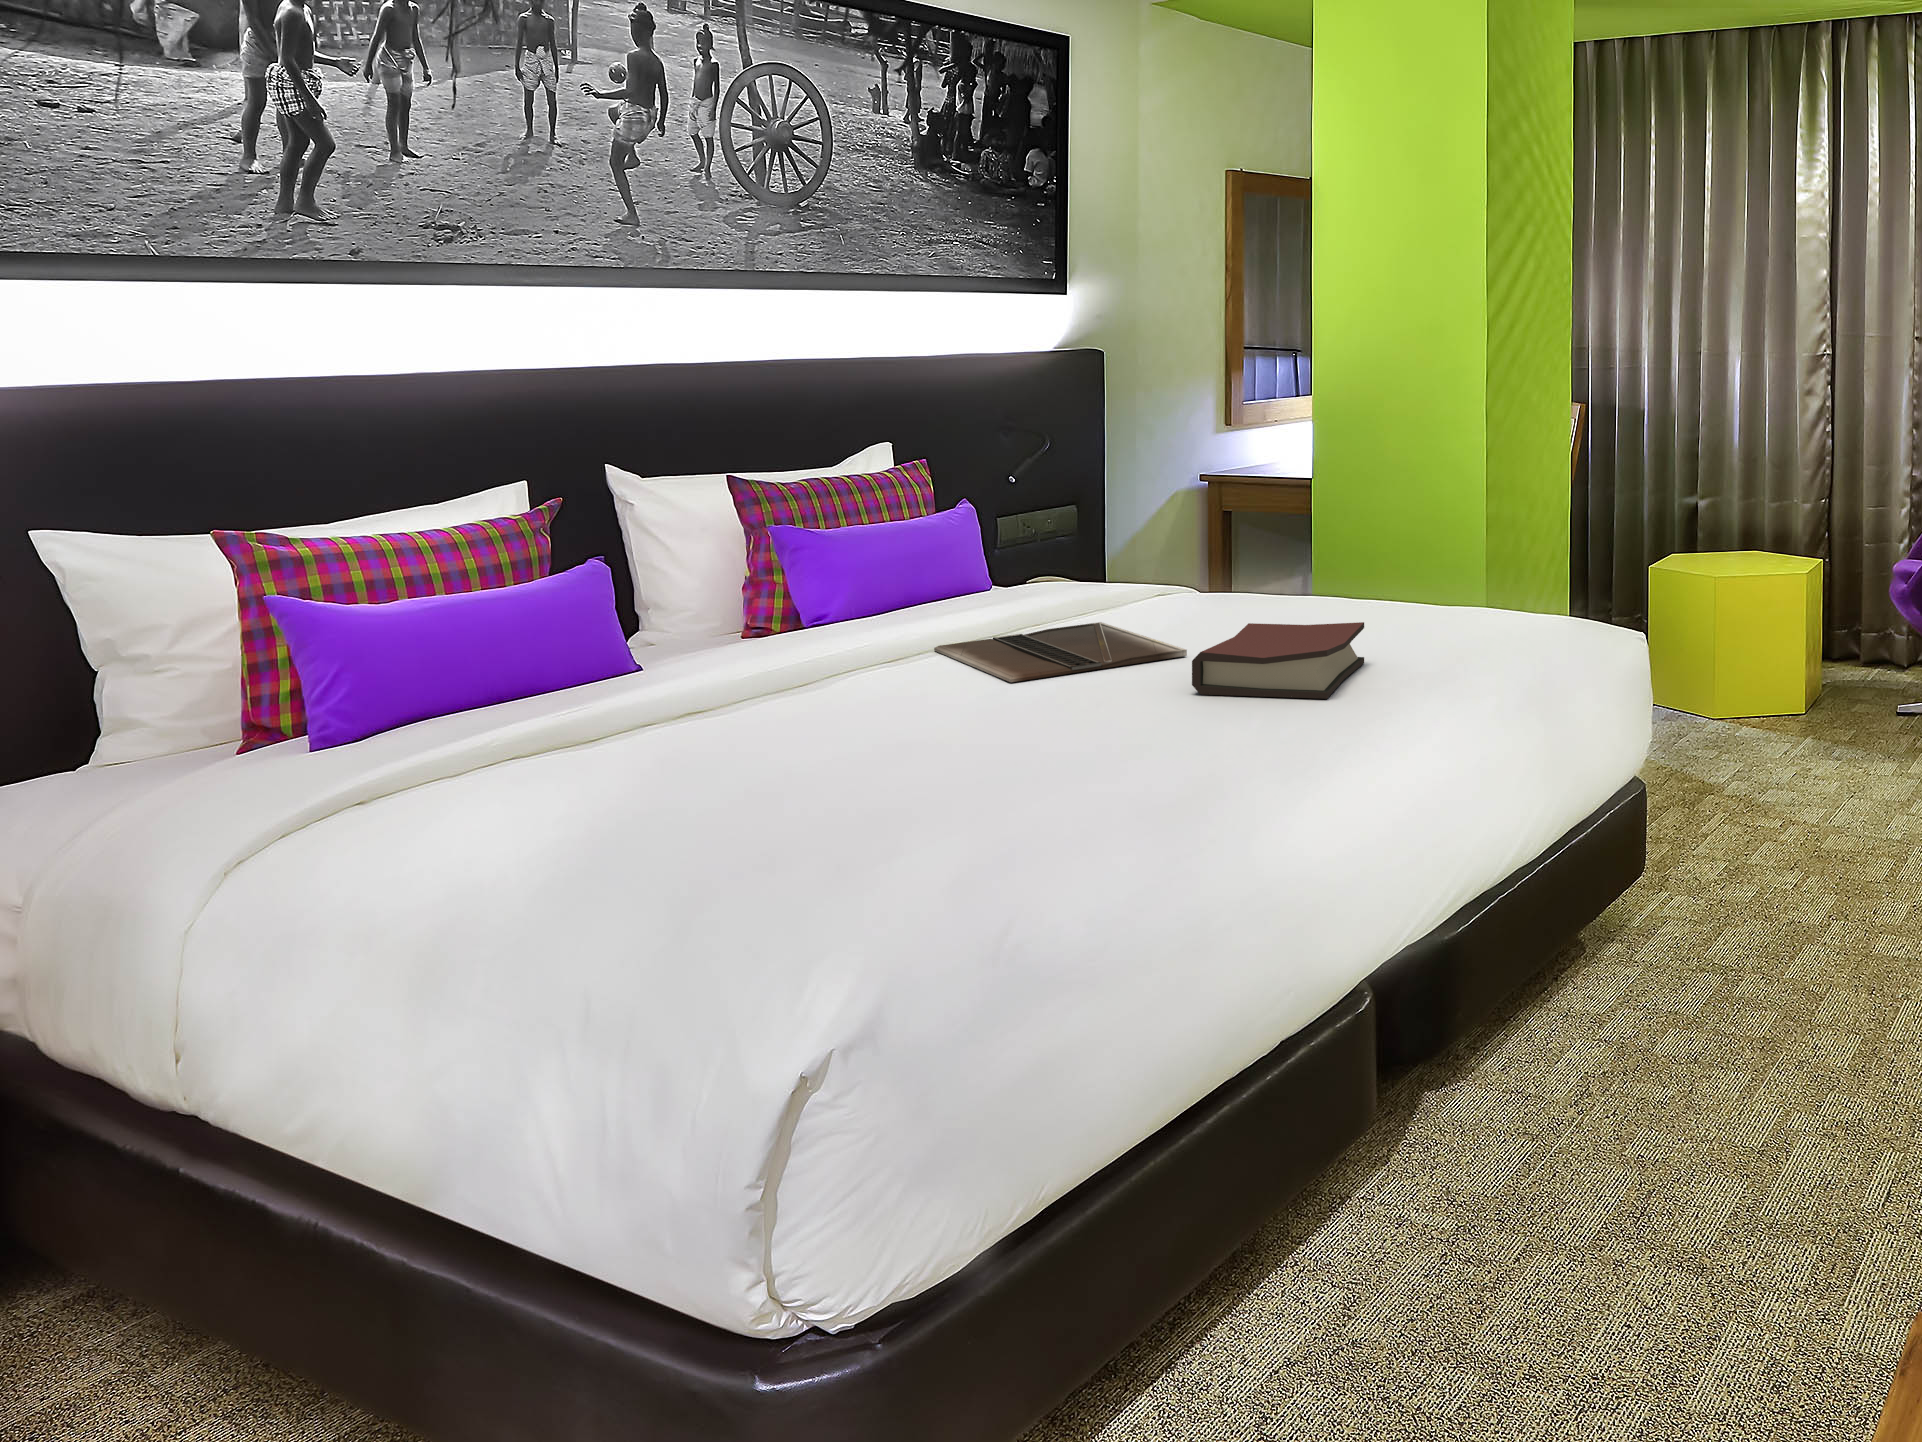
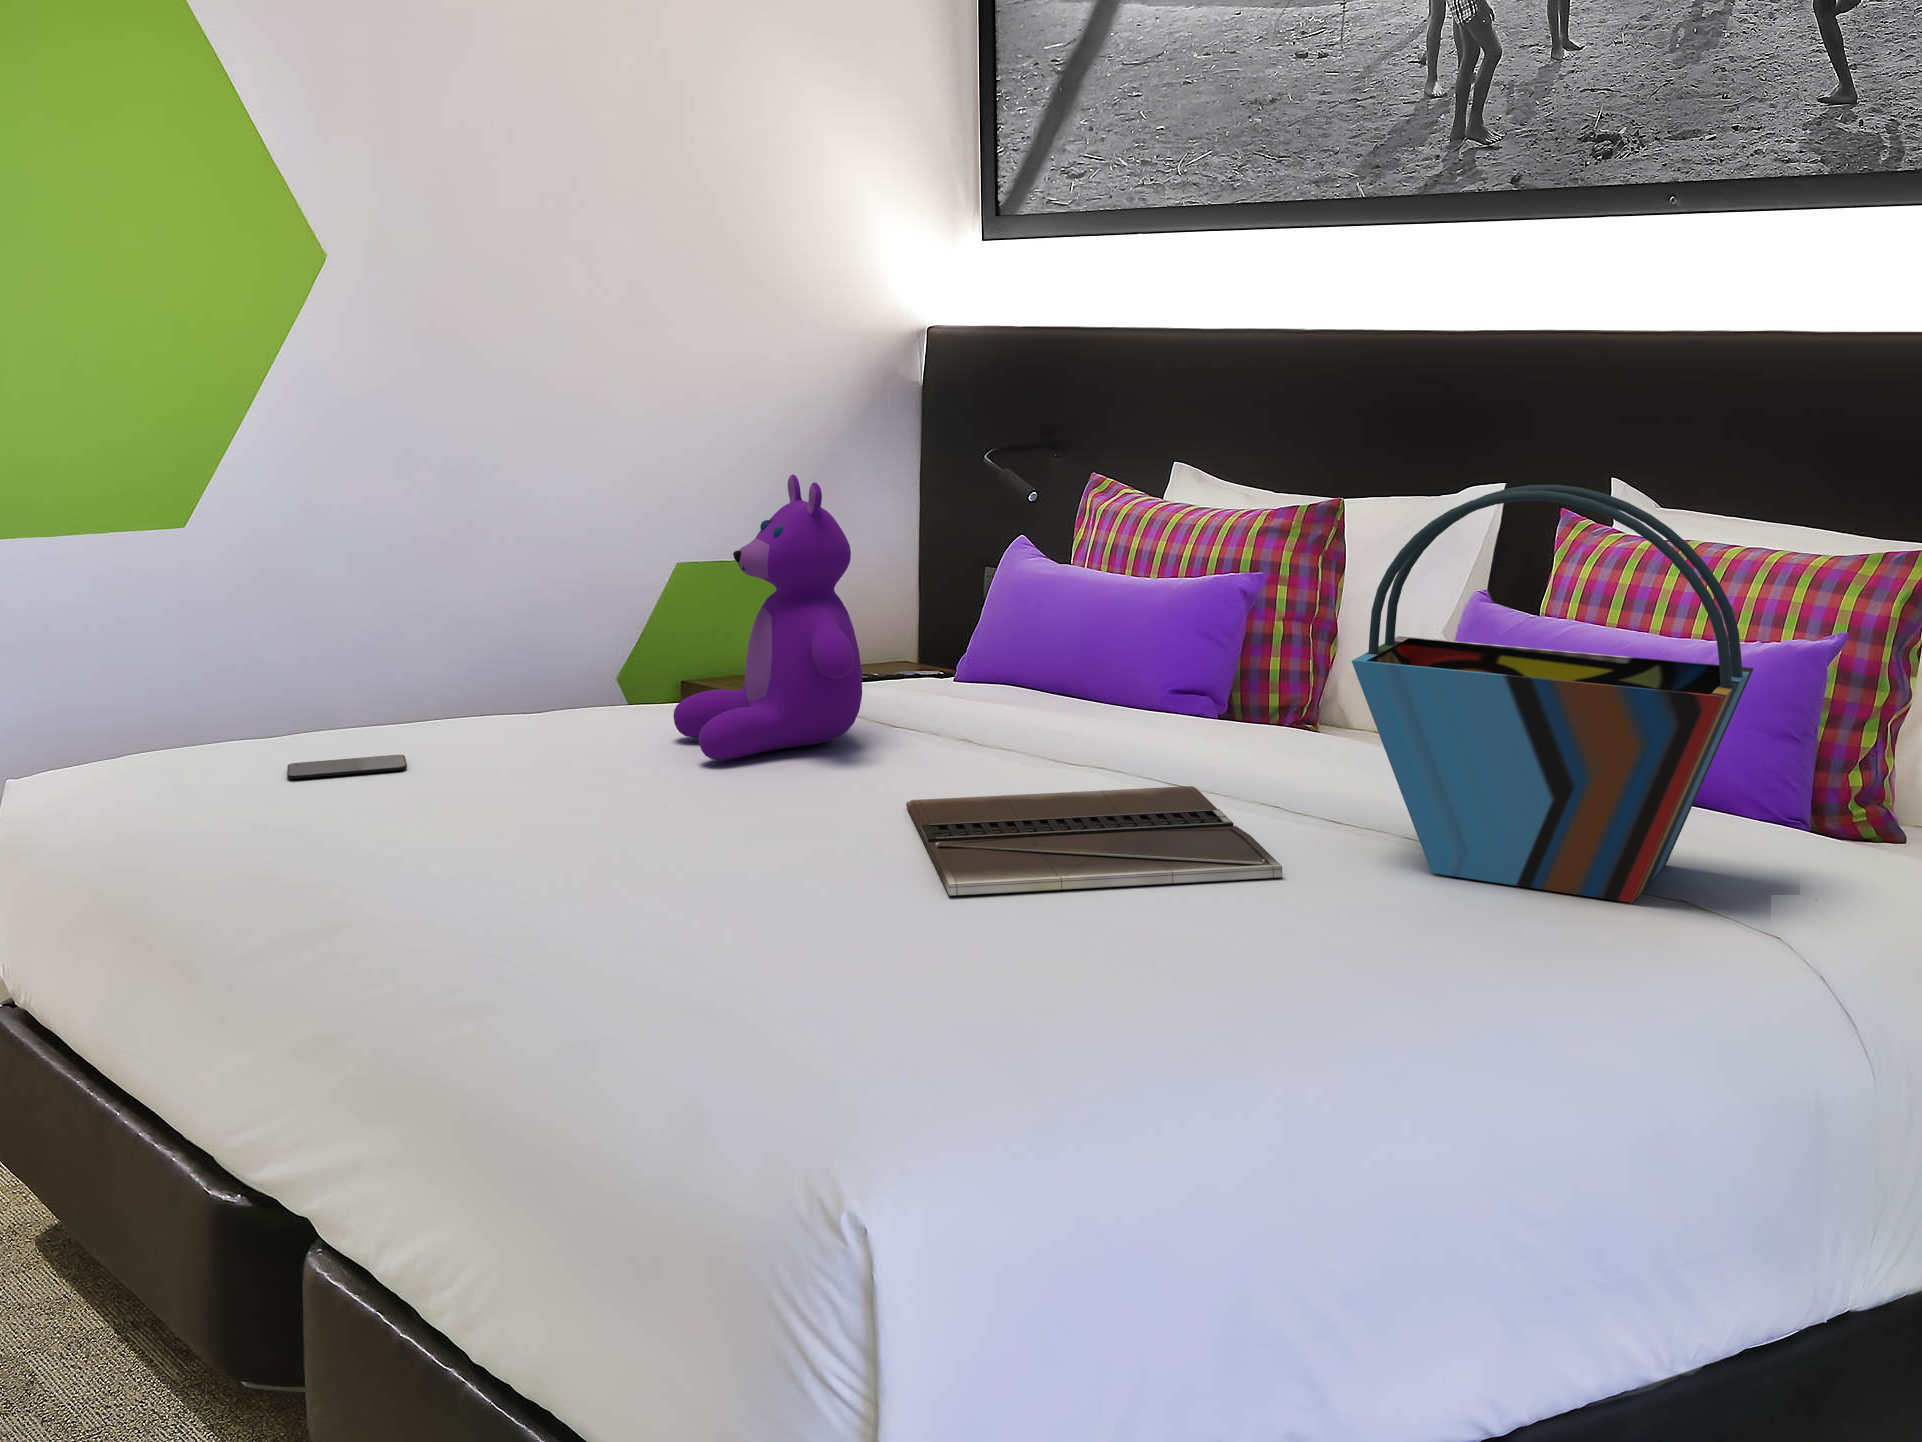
tote bag: none [990,421,1105,616] -> present [1352,485,1753,903]
teddy bear: none [727,497,929,747] -> present [673,475,862,760]
hardback book: present [1192,622,1364,699] -> none [505,807,875,989]
smartphone: none [946,792,1050,827] -> present [287,755,407,779]

